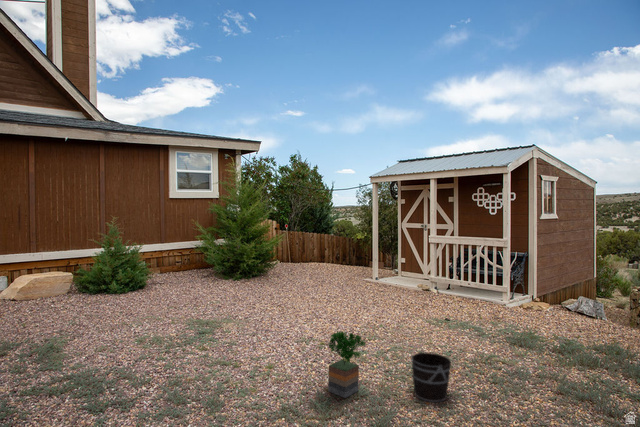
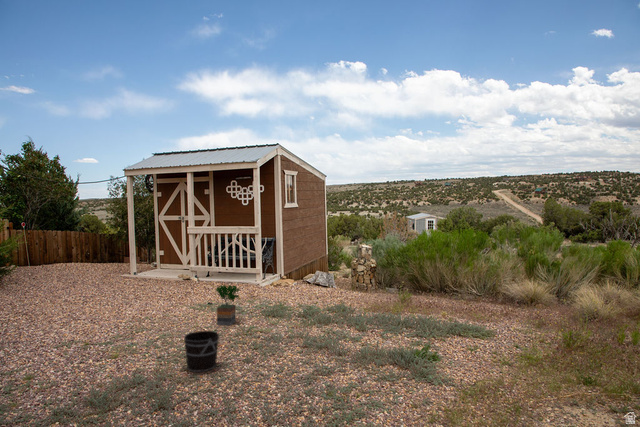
potted tree: present [328,331,365,398] -> present [216,285,240,325]

